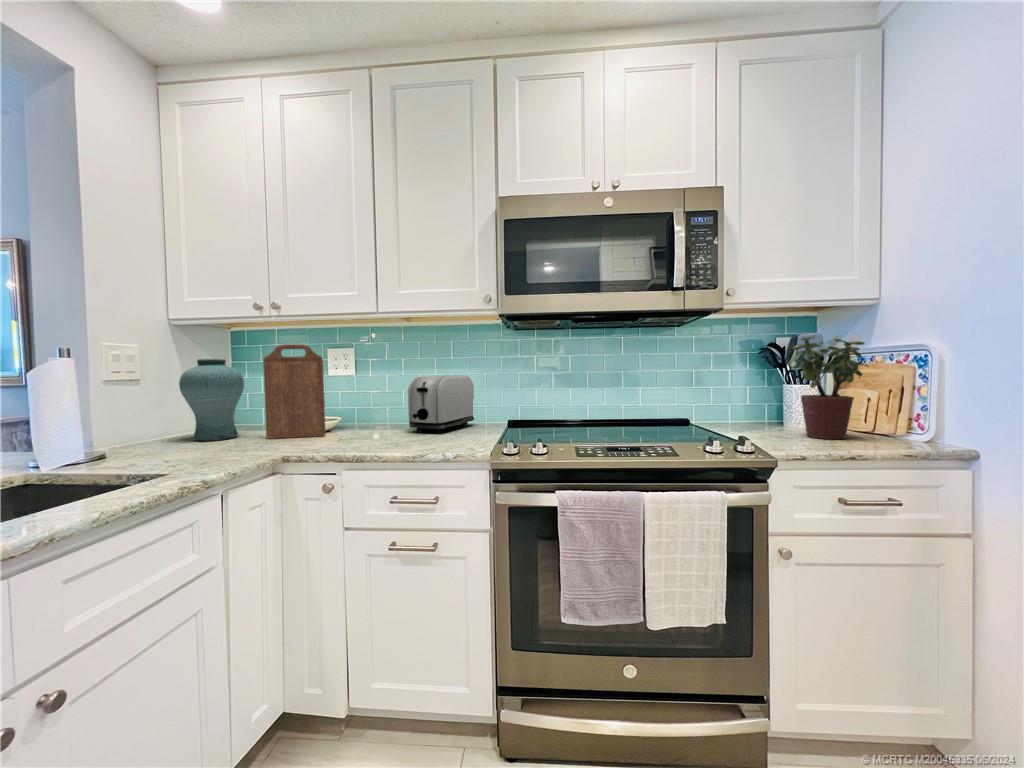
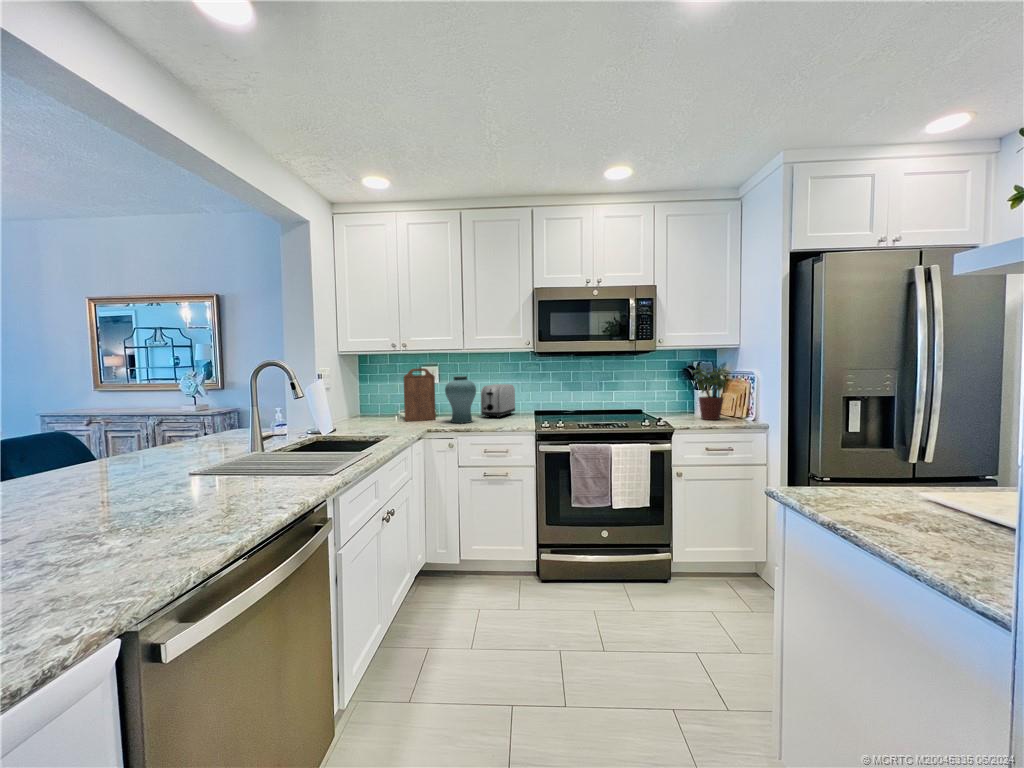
vase: present [179,359,244,441] -> present [445,376,476,423]

